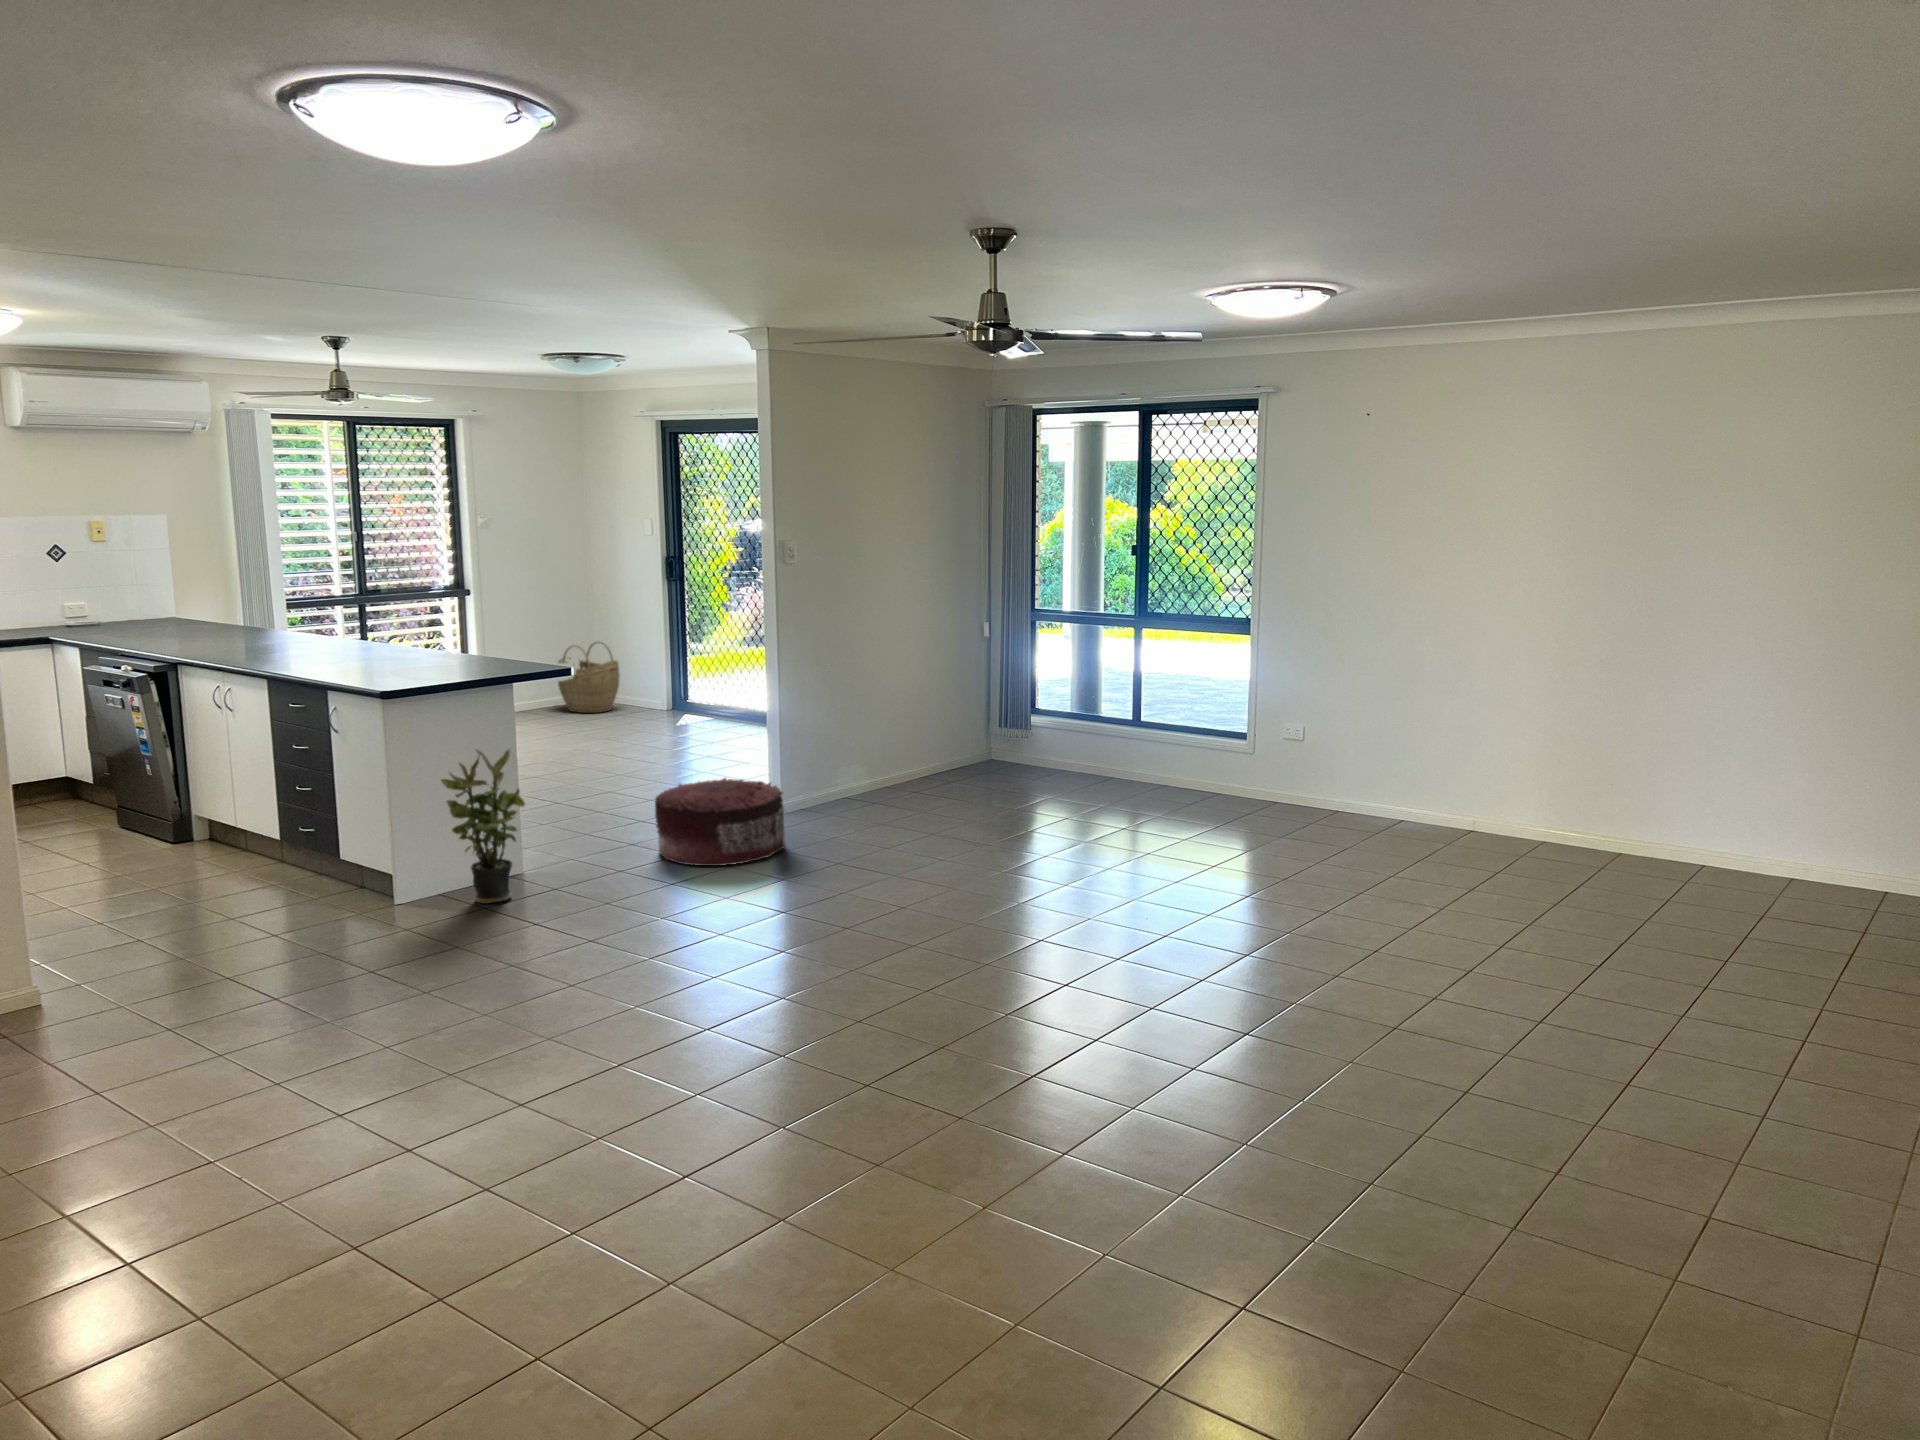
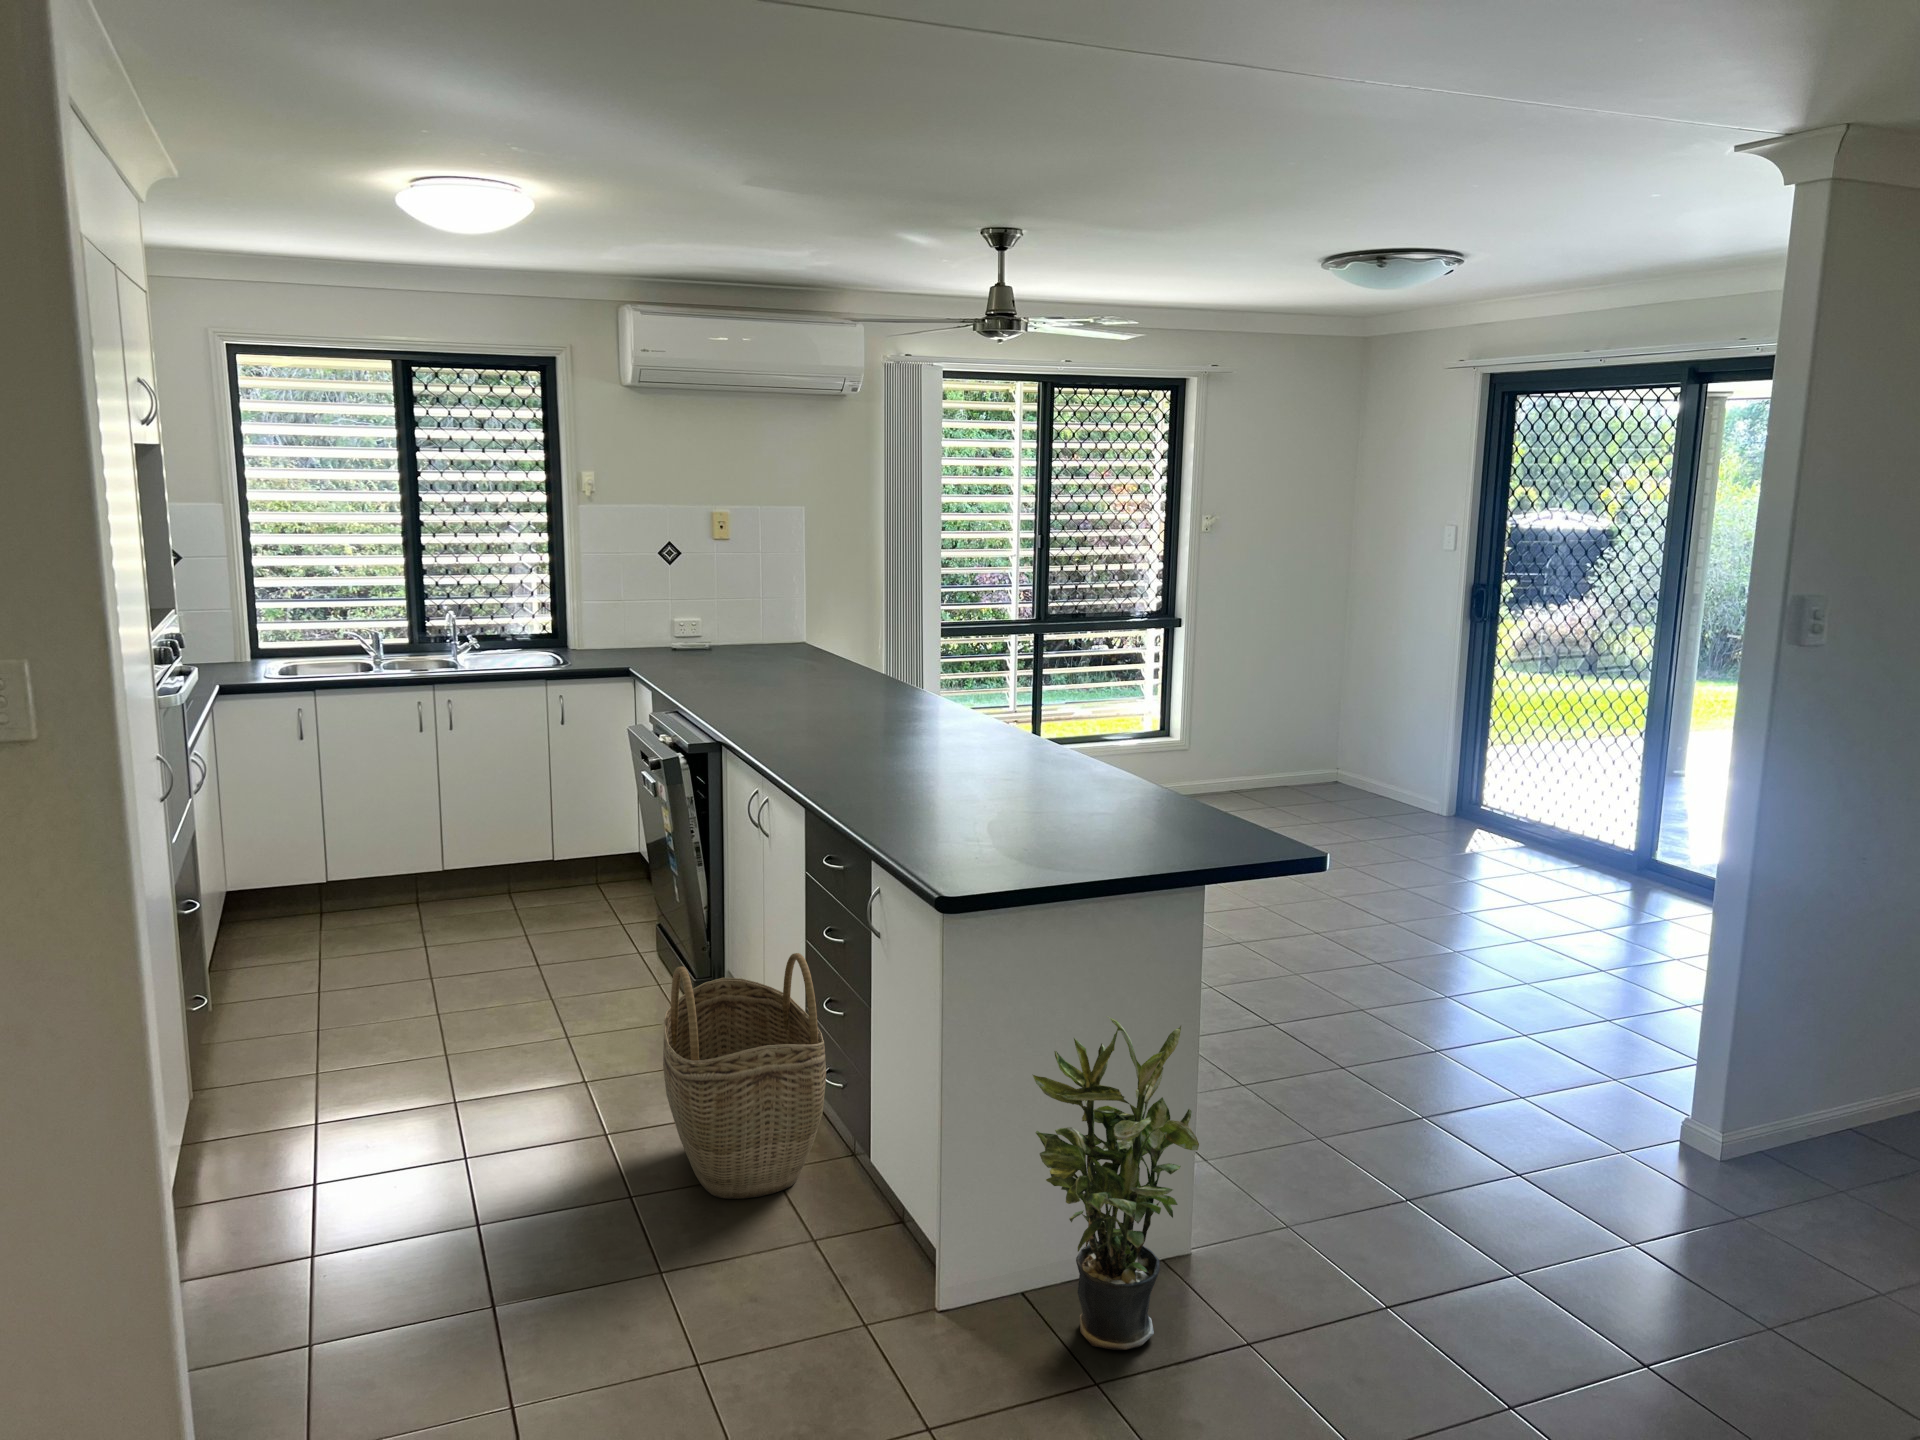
woven basket: present [558,642,620,713] -> present [663,953,826,1199]
pouf: present [655,778,785,866] -> none [1463,1086,1777,1342]

